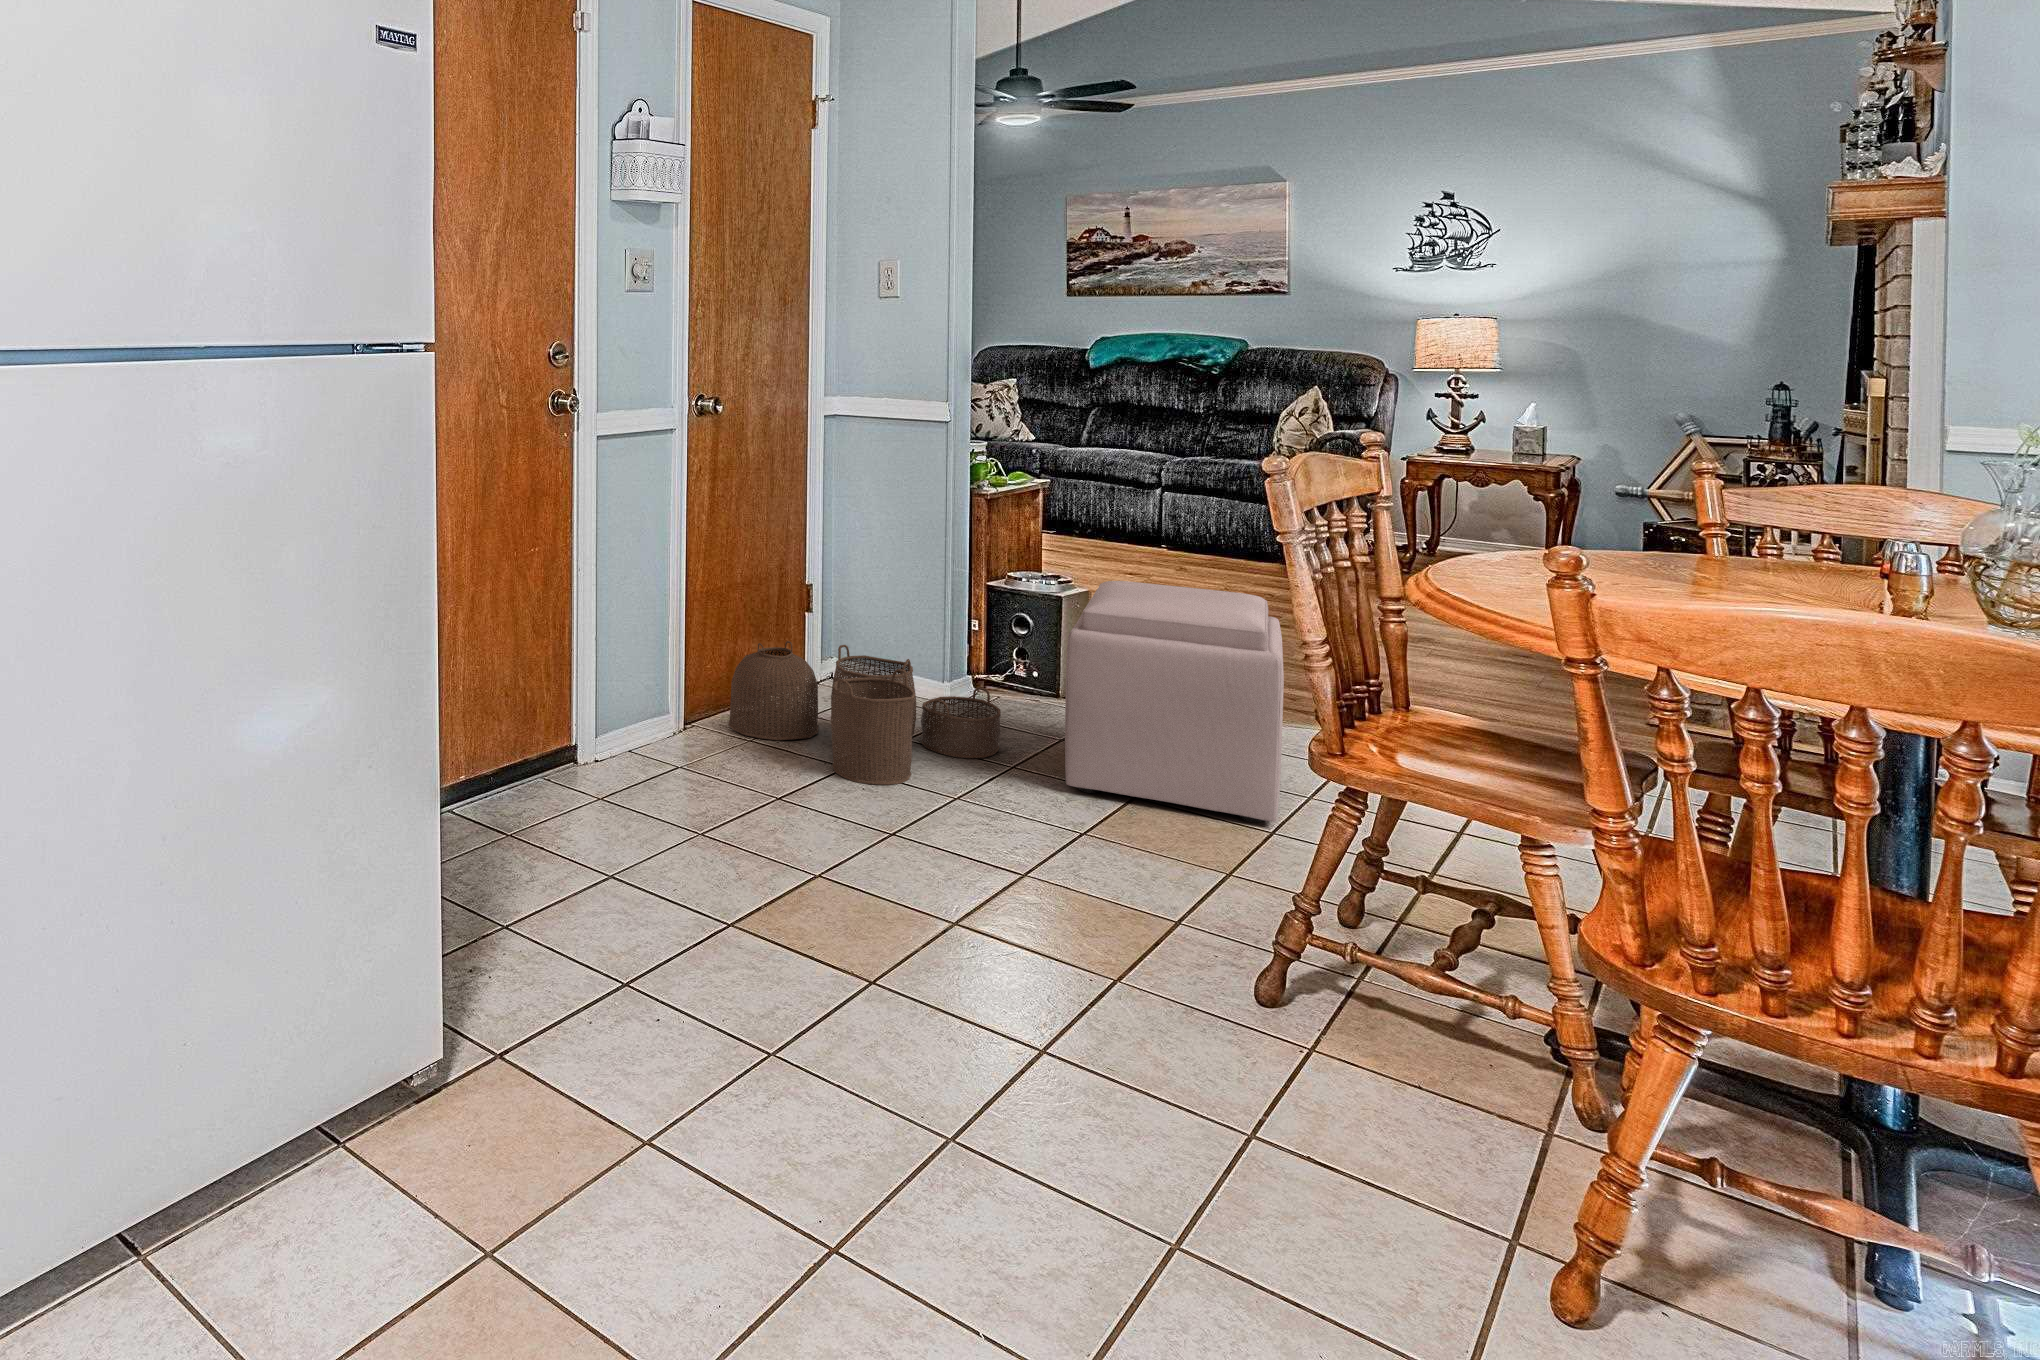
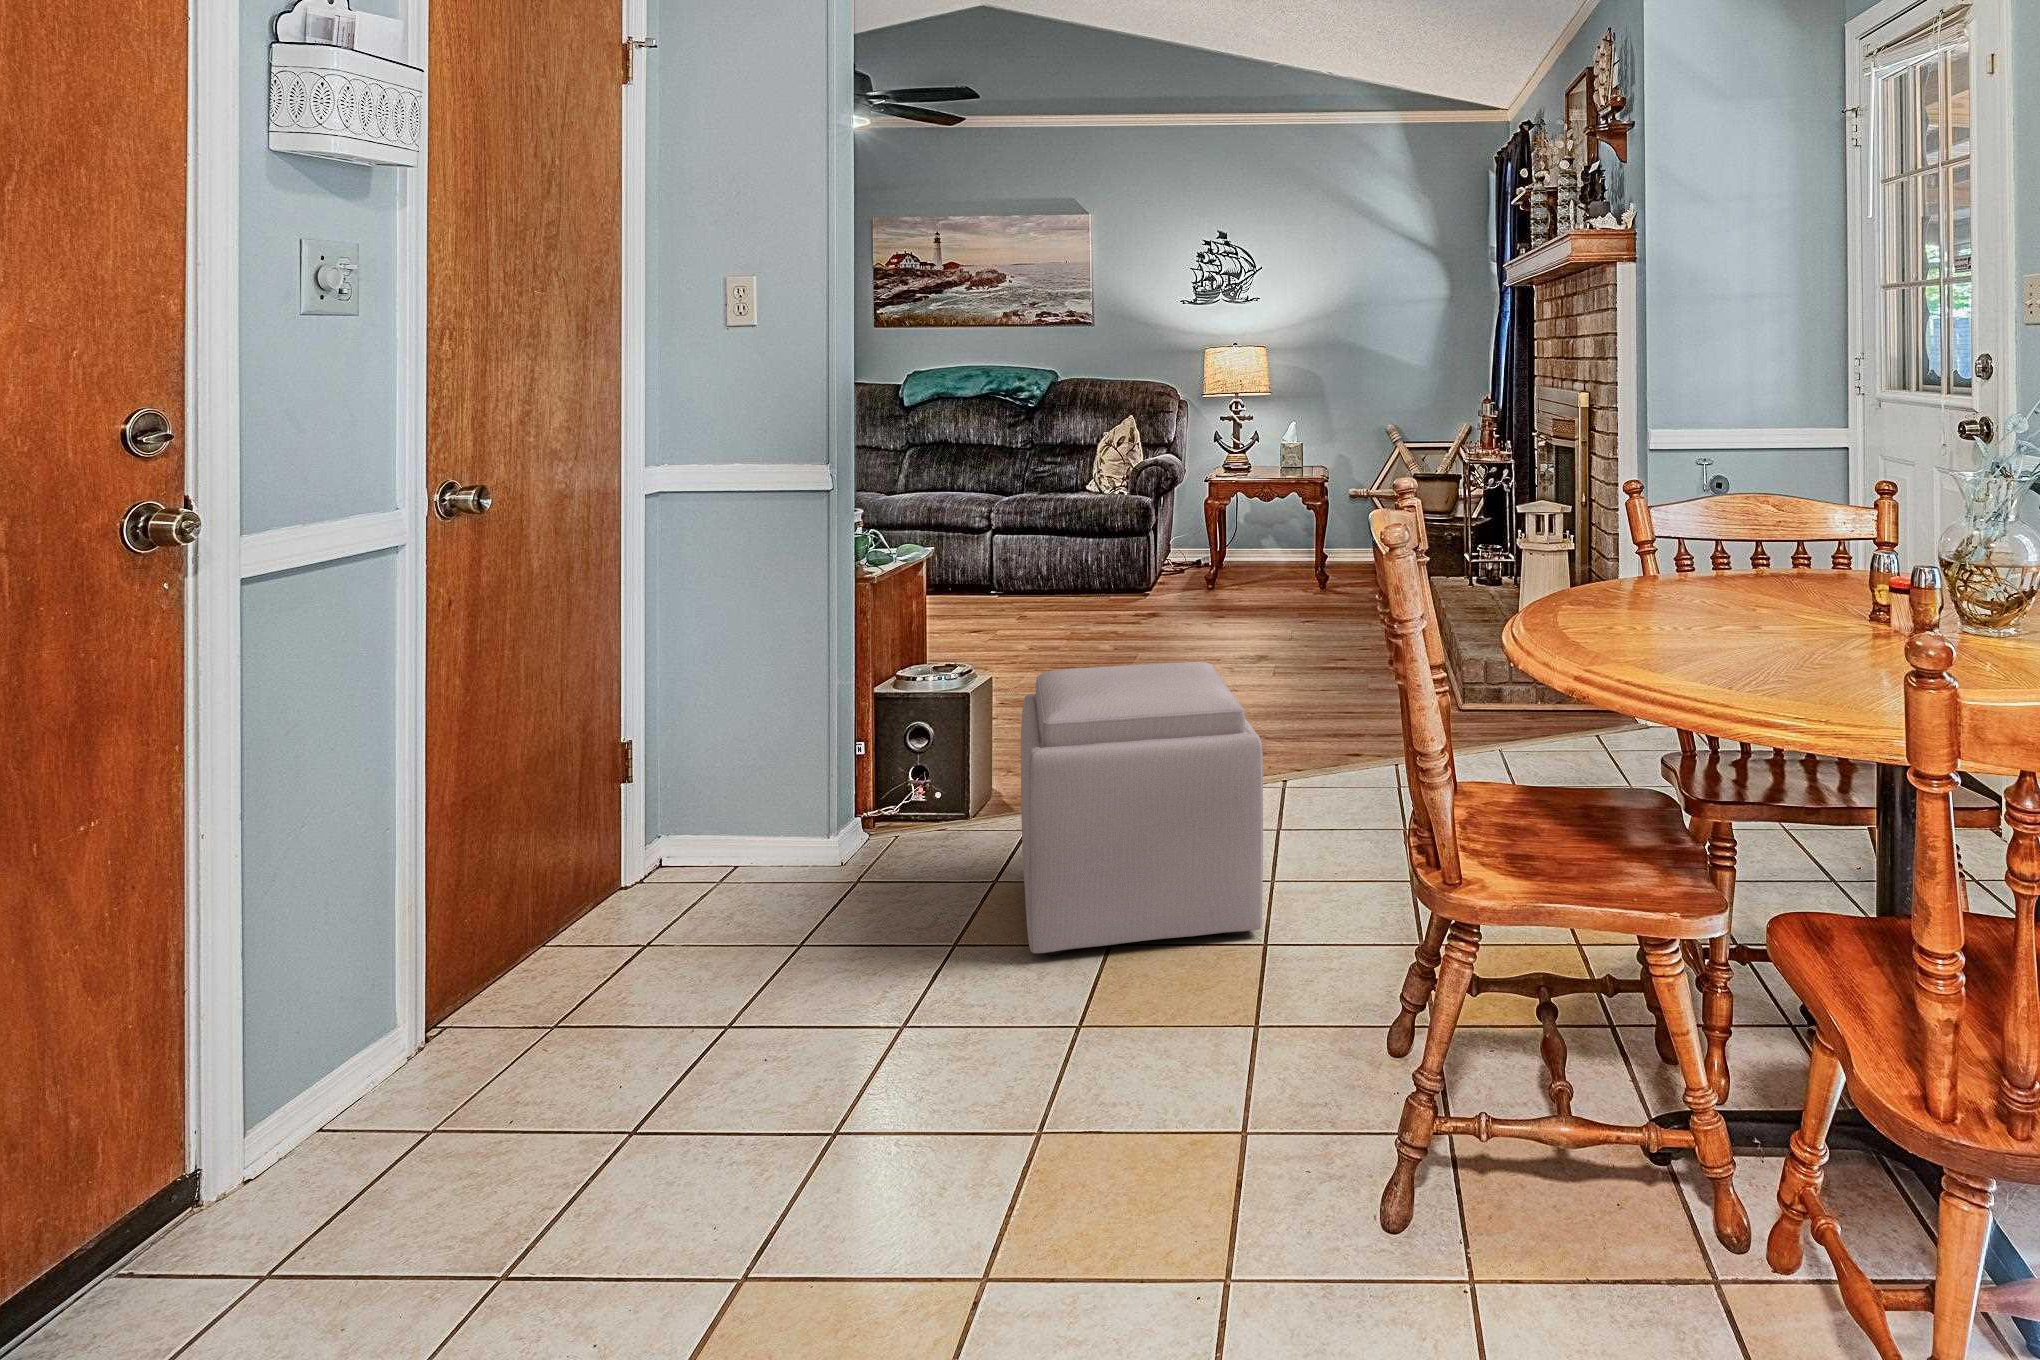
woven basket: present [728,641,1001,785] -> none [512,830,930,1049]

